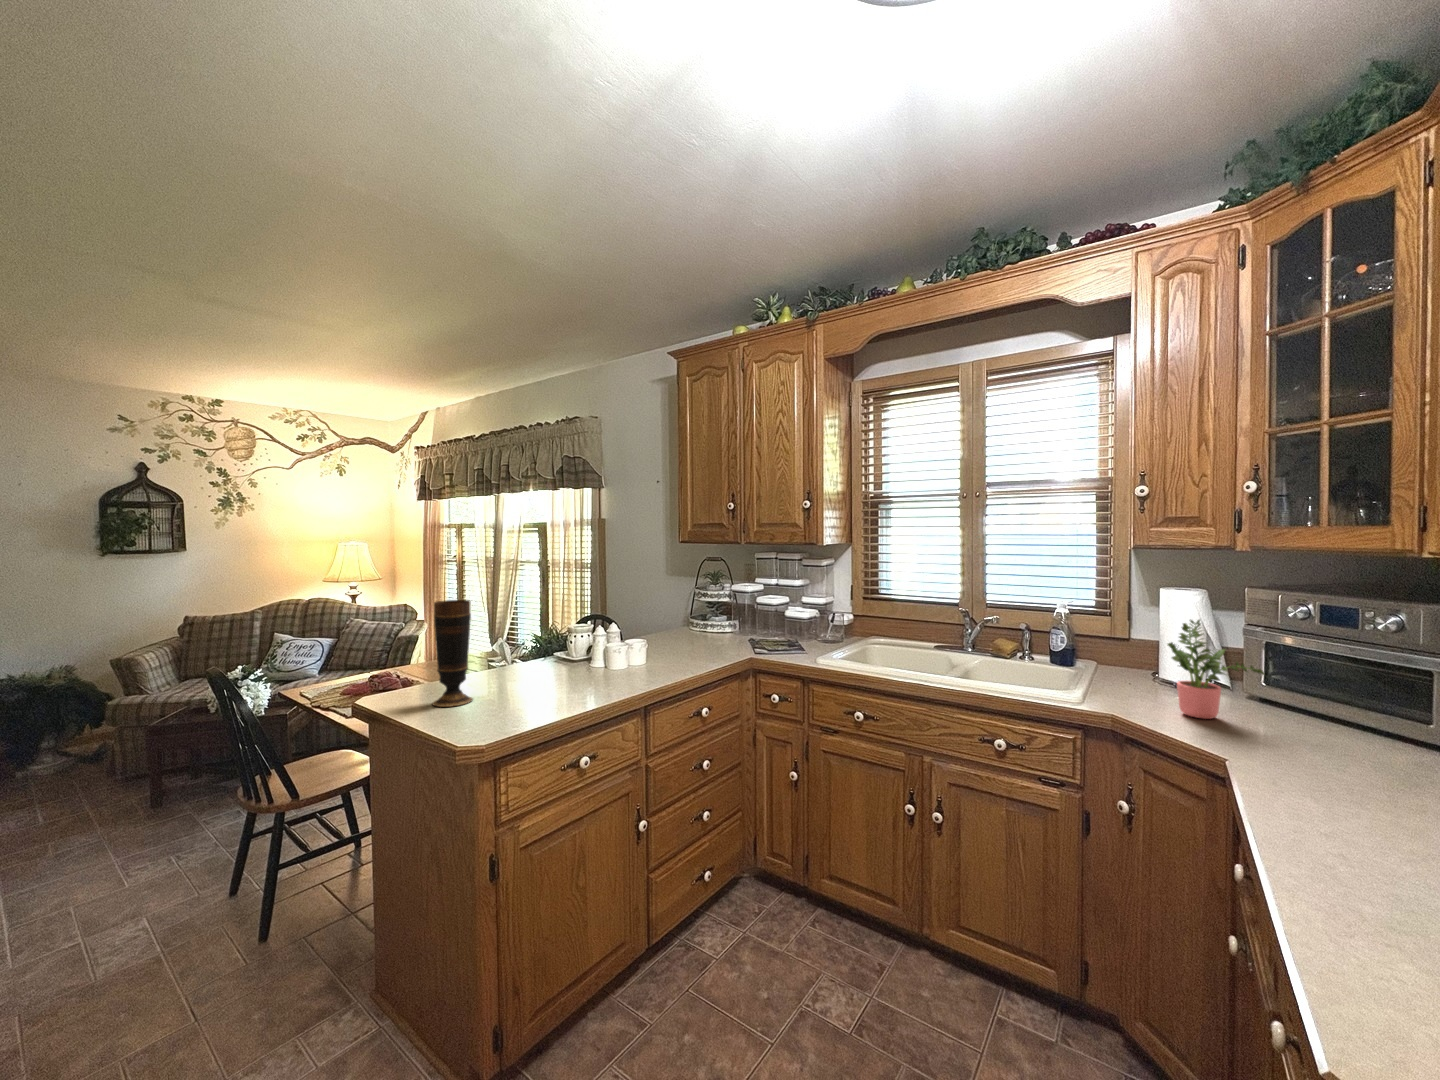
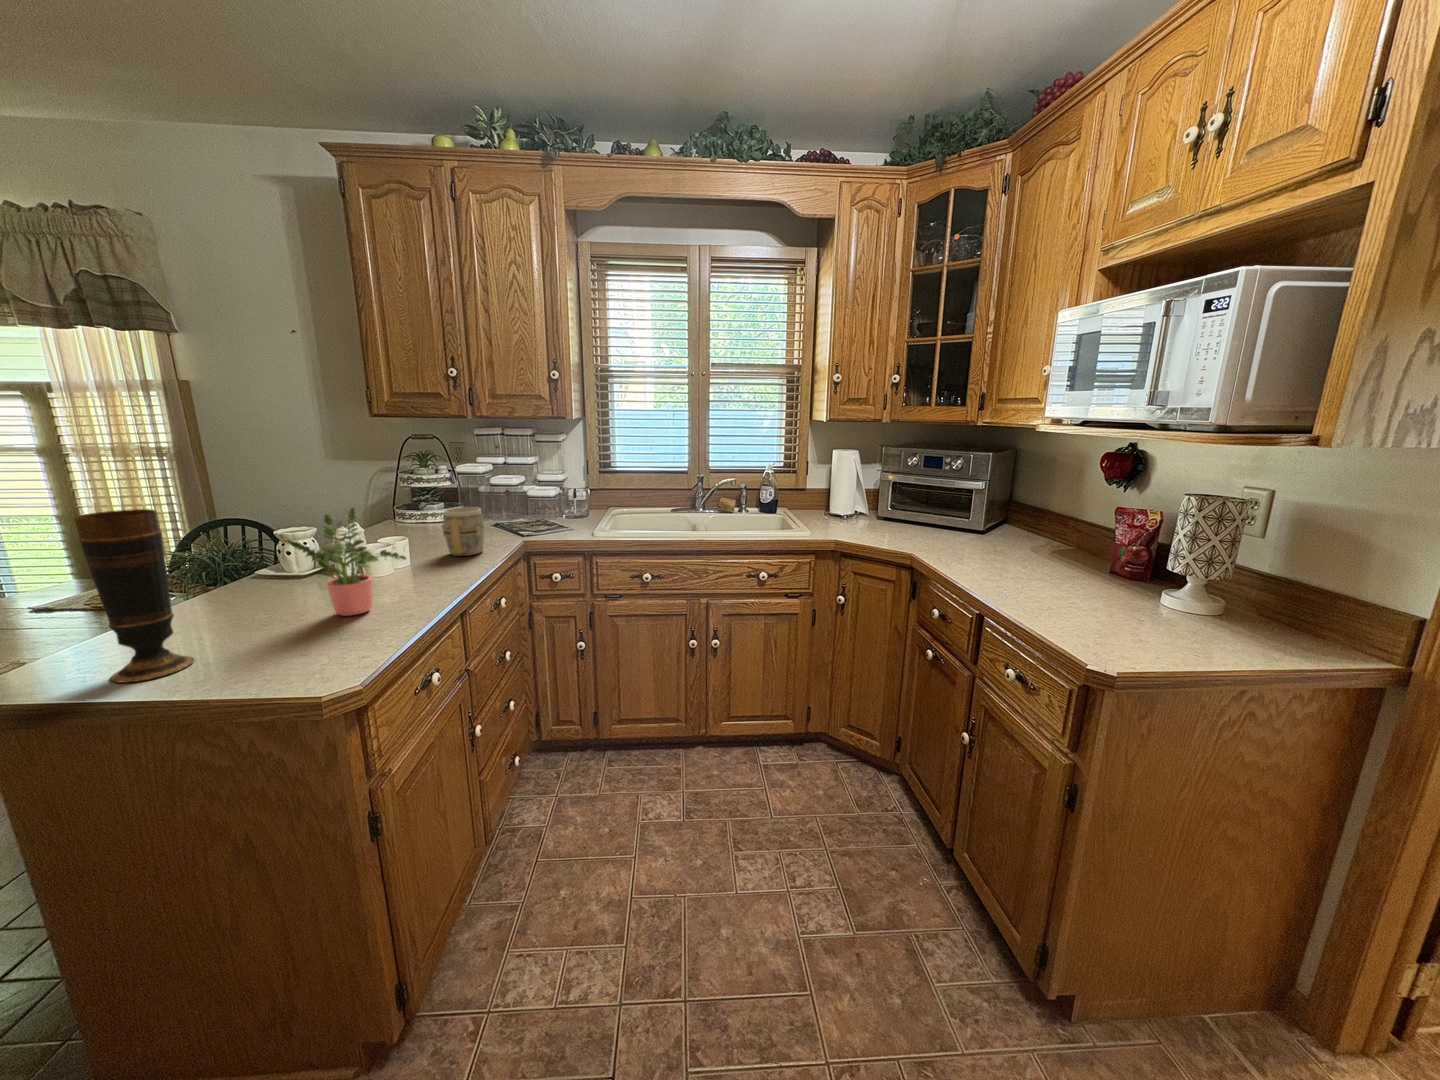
mug: none [683,620,722,663] -> present [442,507,484,556]
potted plant: present [1168,620,1265,719] -> present [286,508,406,616]

